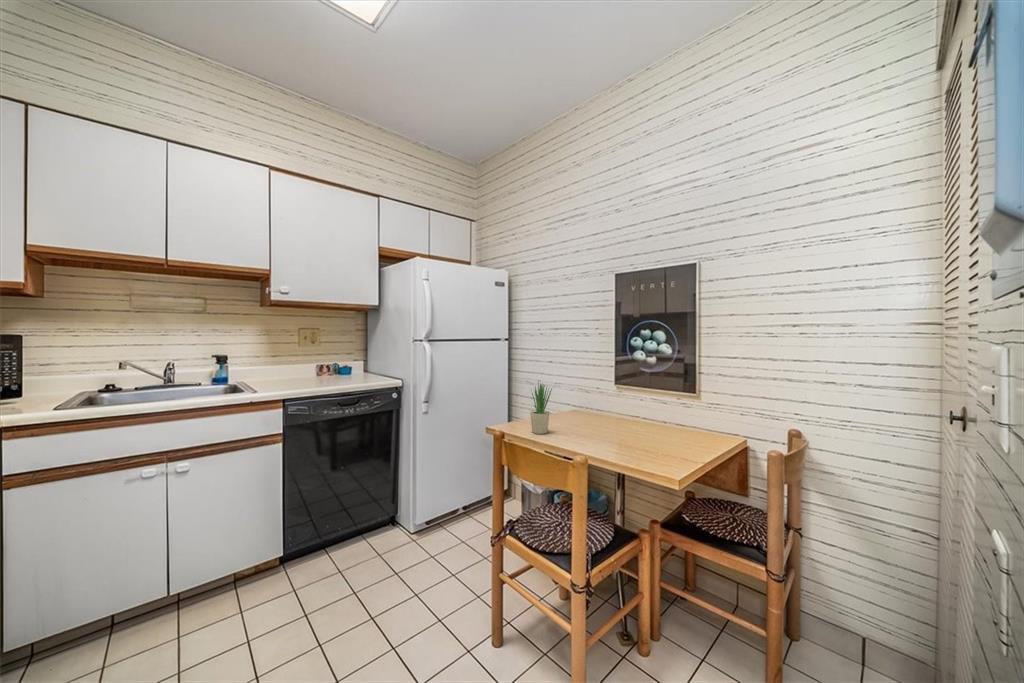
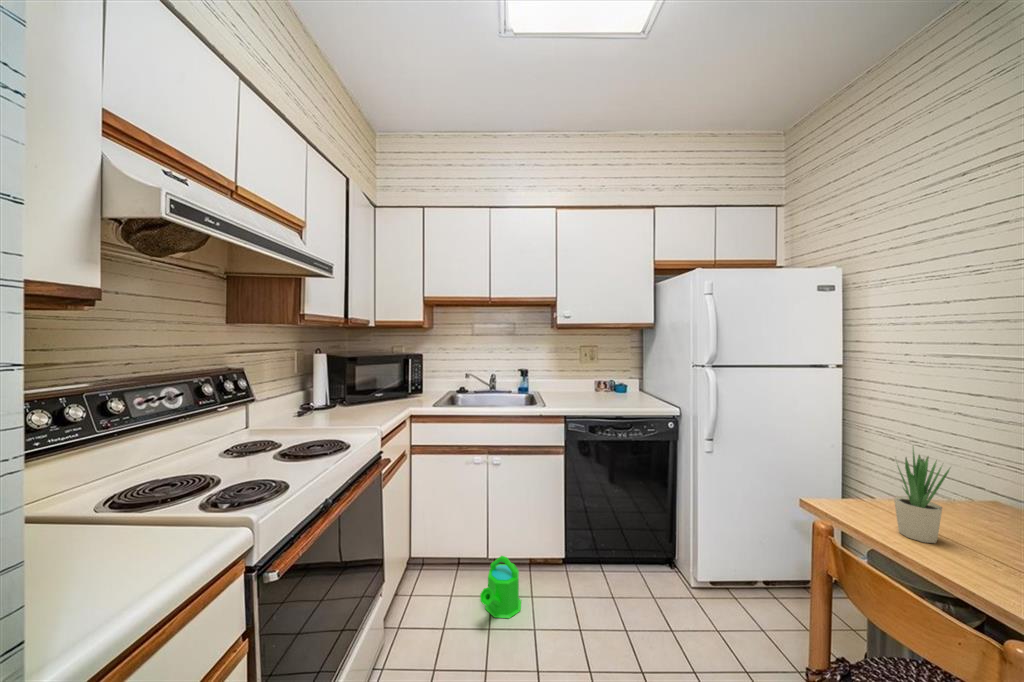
watering can: none [170,573,232,650] -> present [480,556,521,618]

